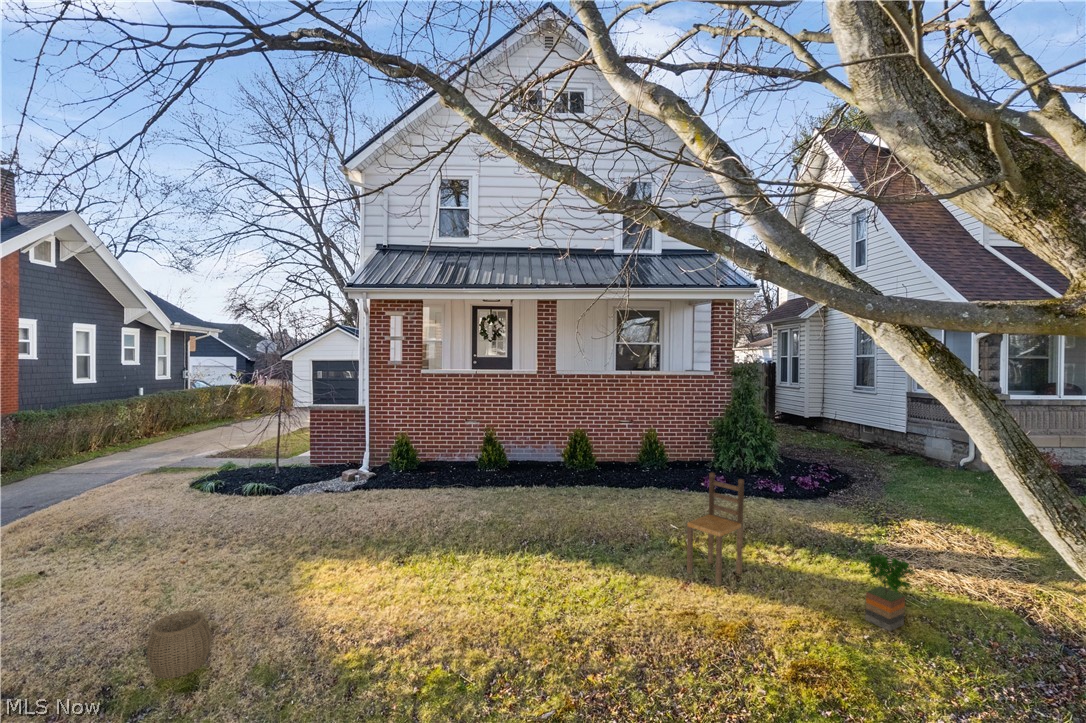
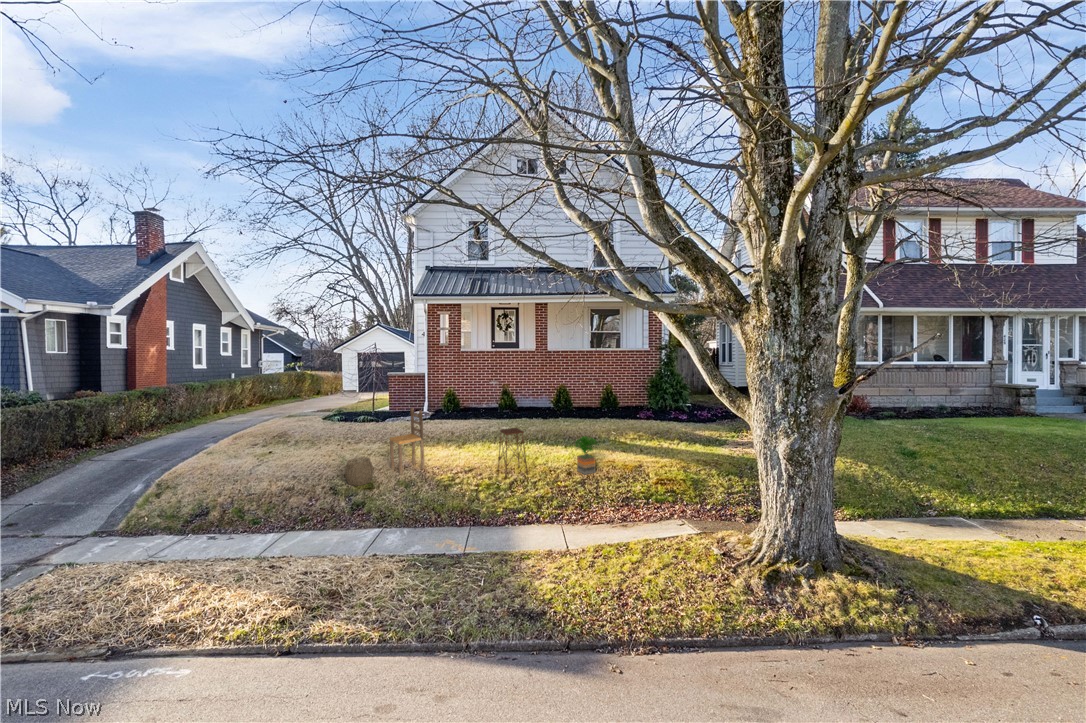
chair: present [687,472,744,585] -> present [390,408,424,474]
side table: none [465,547,524,658] -> present [498,428,528,477]
potted tree: present [865,554,915,631] -> present [575,436,599,475]

